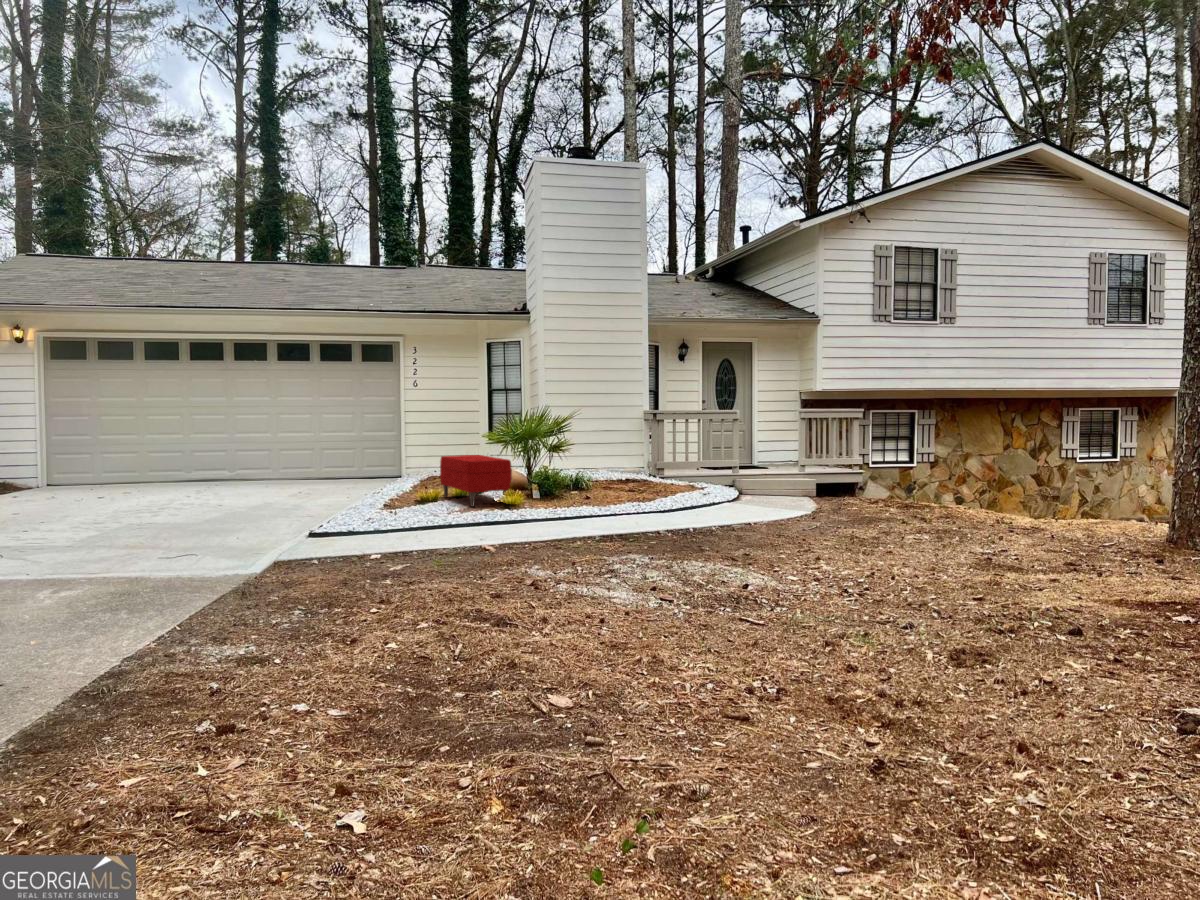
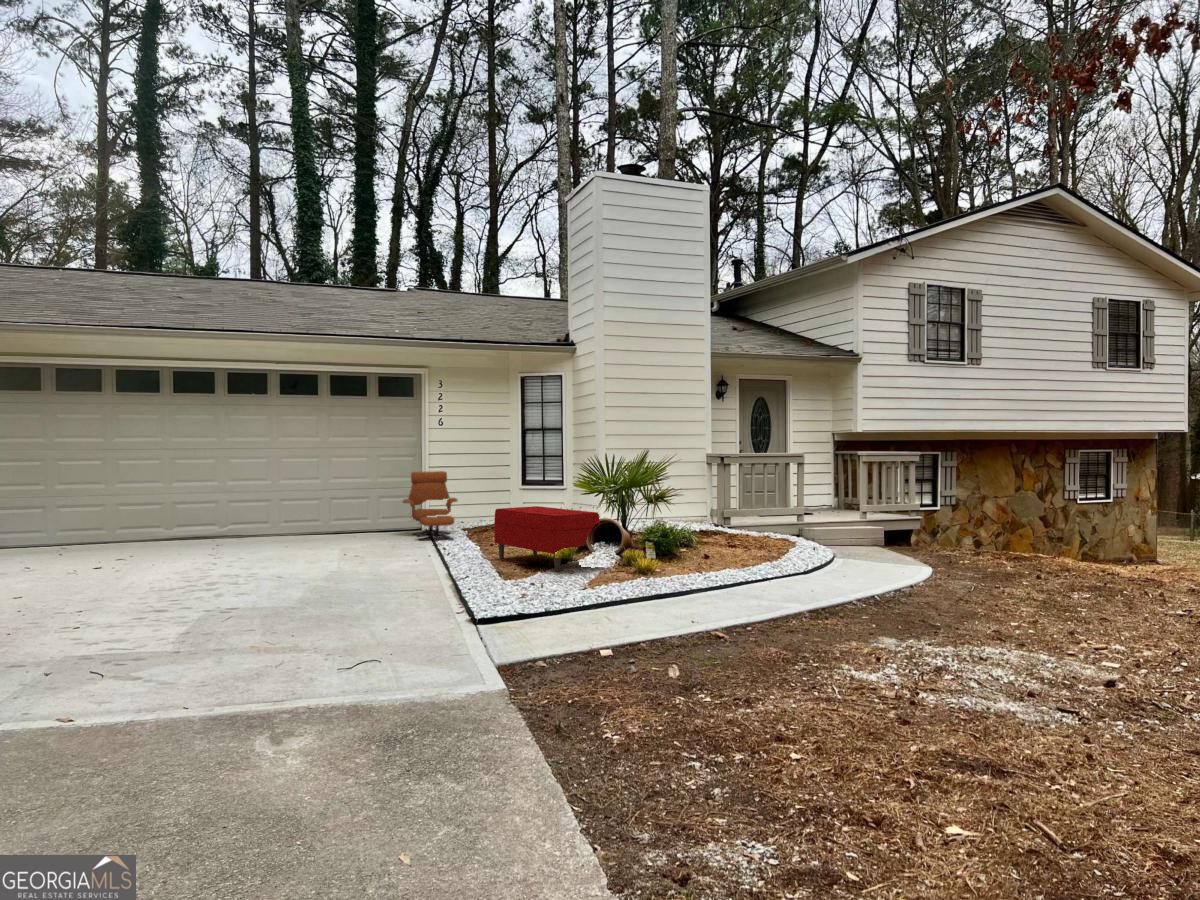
lounge chair: none [397,426,444,484] -> present [403,471,458,541]

